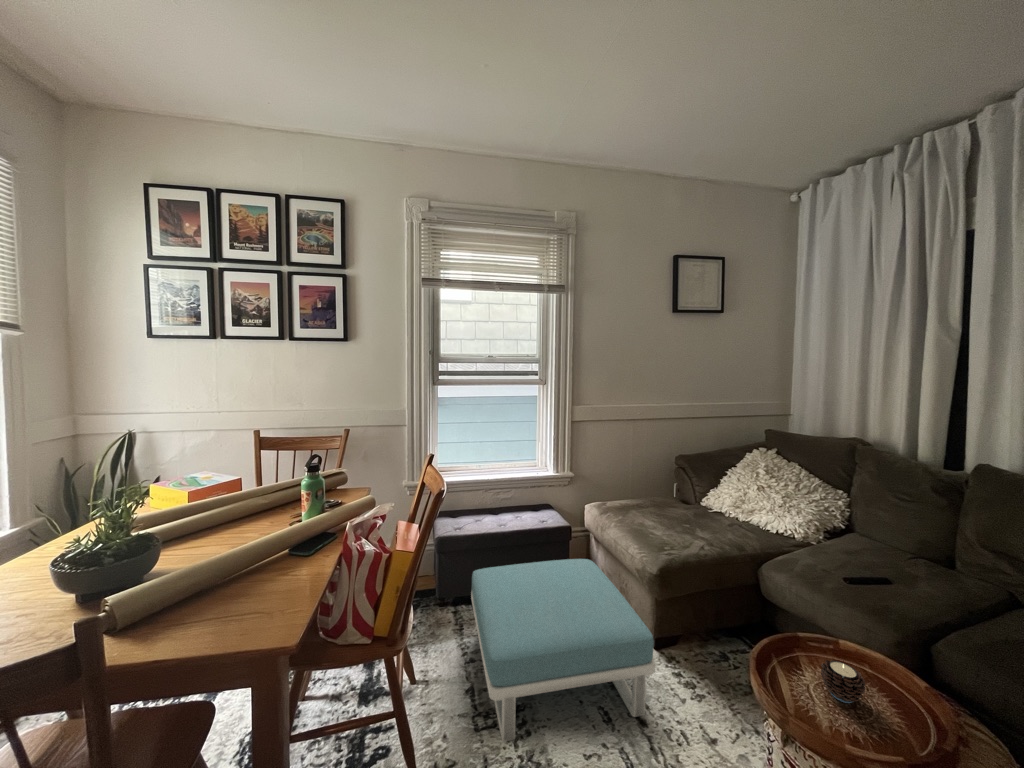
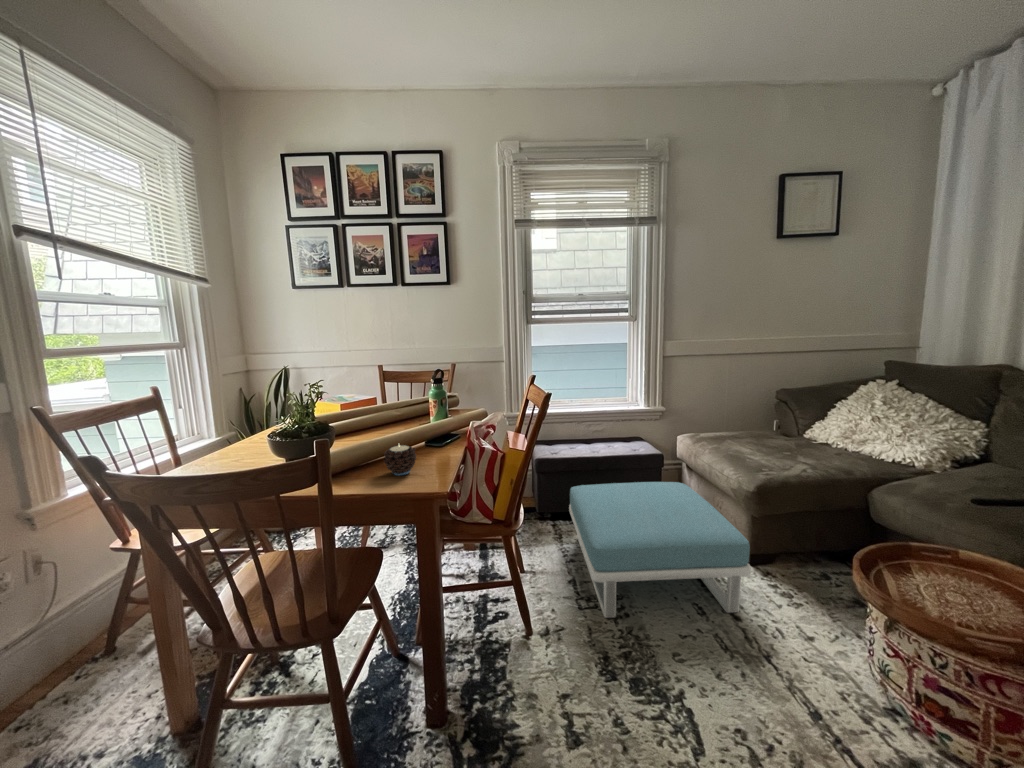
candle: present [821,660,865,703] -> present [384,445,416,475]

